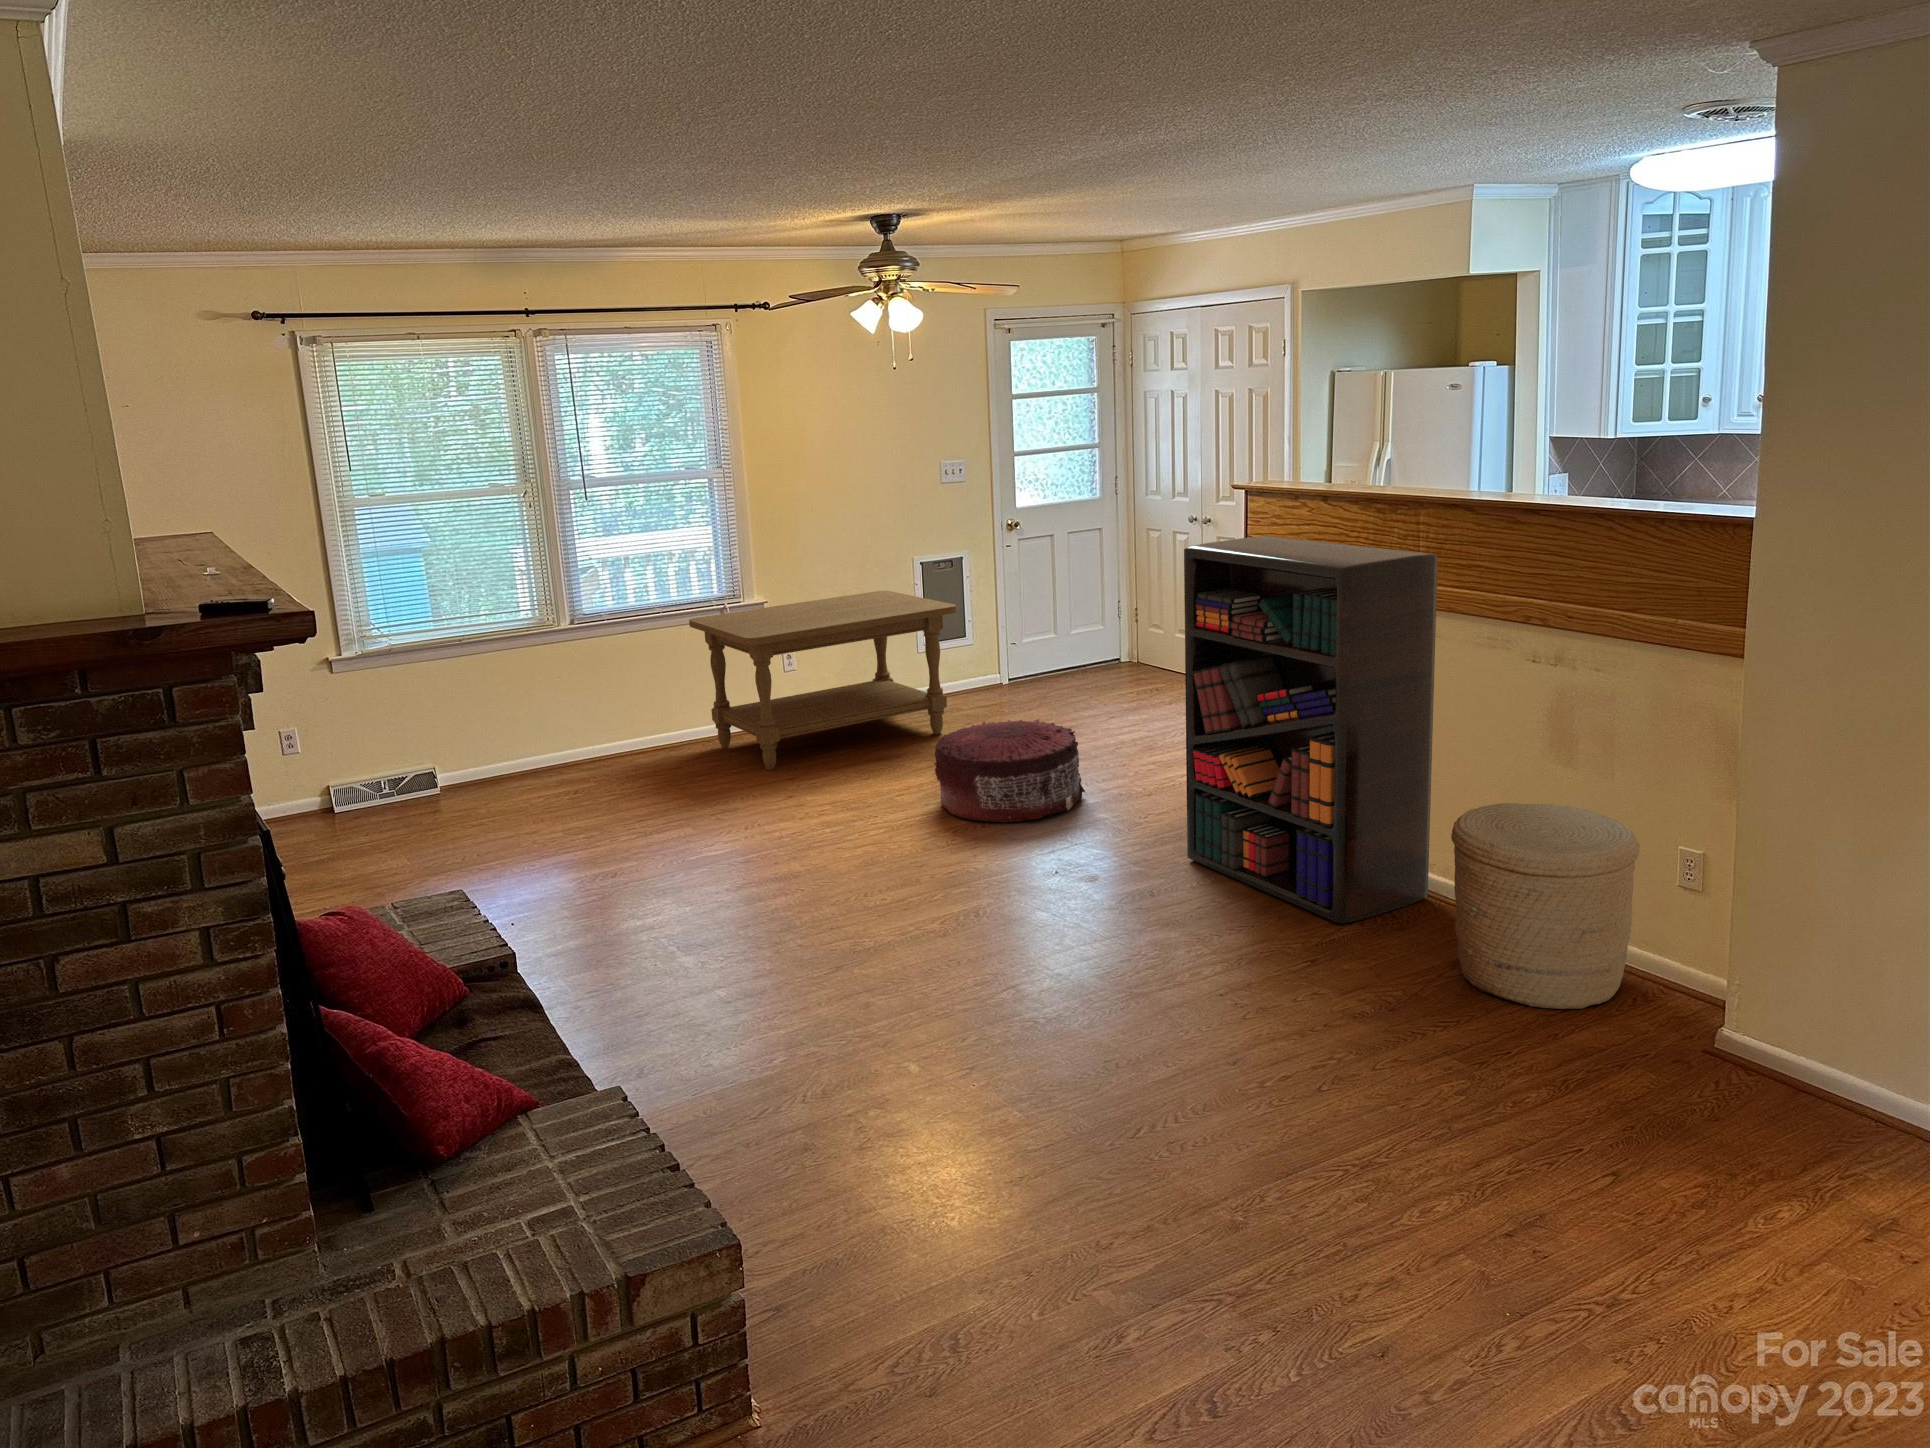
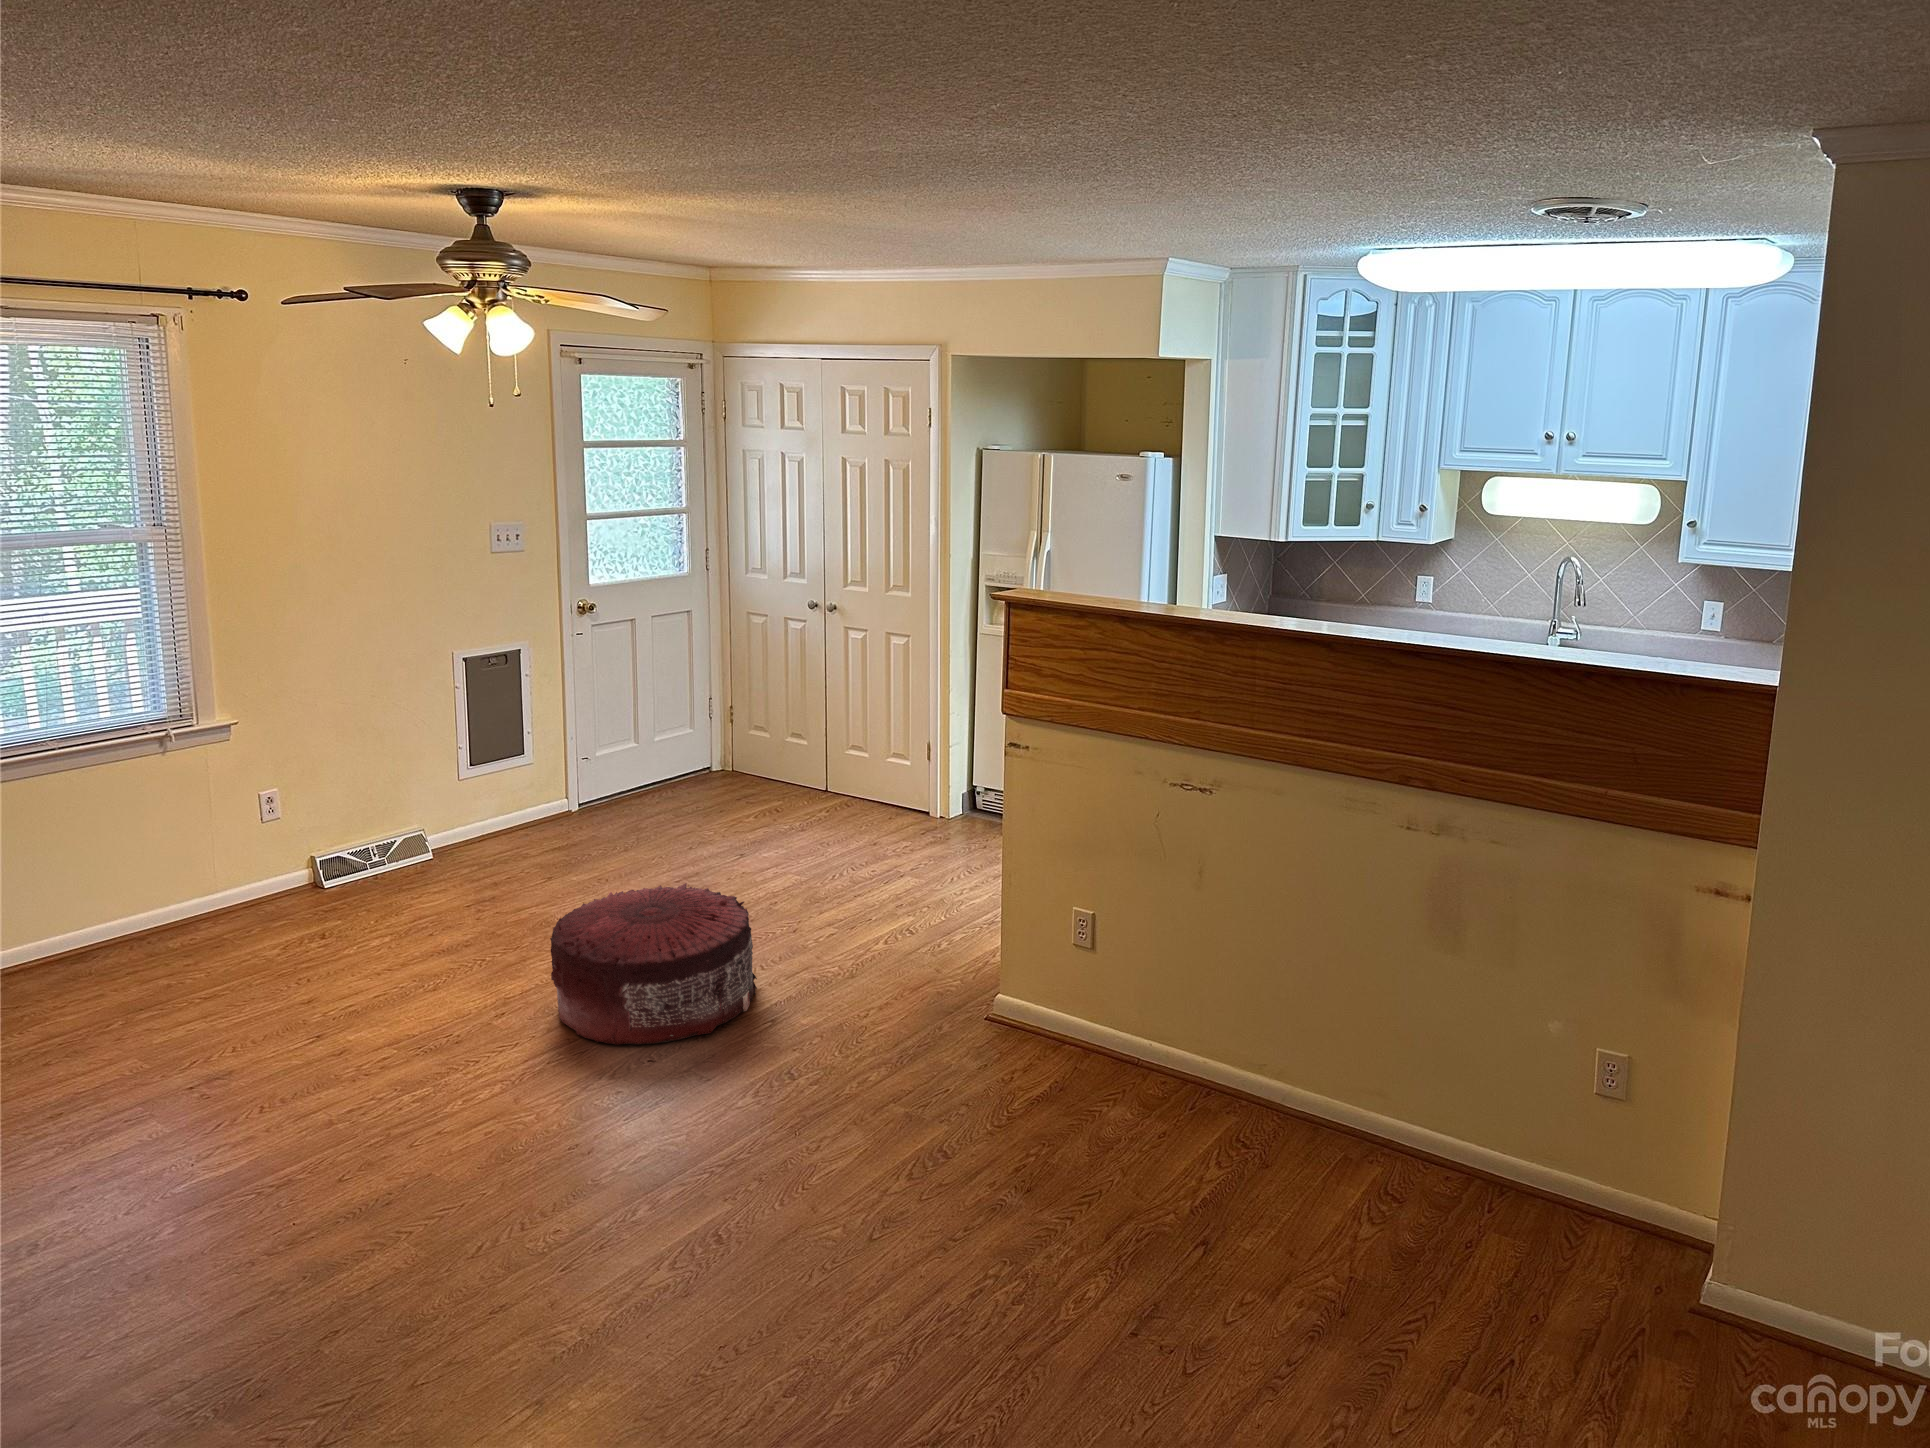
bookshelf: present [1184,536,1438,924] -> none [935,659,1266,1166]
coffee table: present [689,591,957,770] -> none [111,697,539,979]
woven basket: present [1451,803,1640,1009] -> none [1335,1000,1551,1272]

